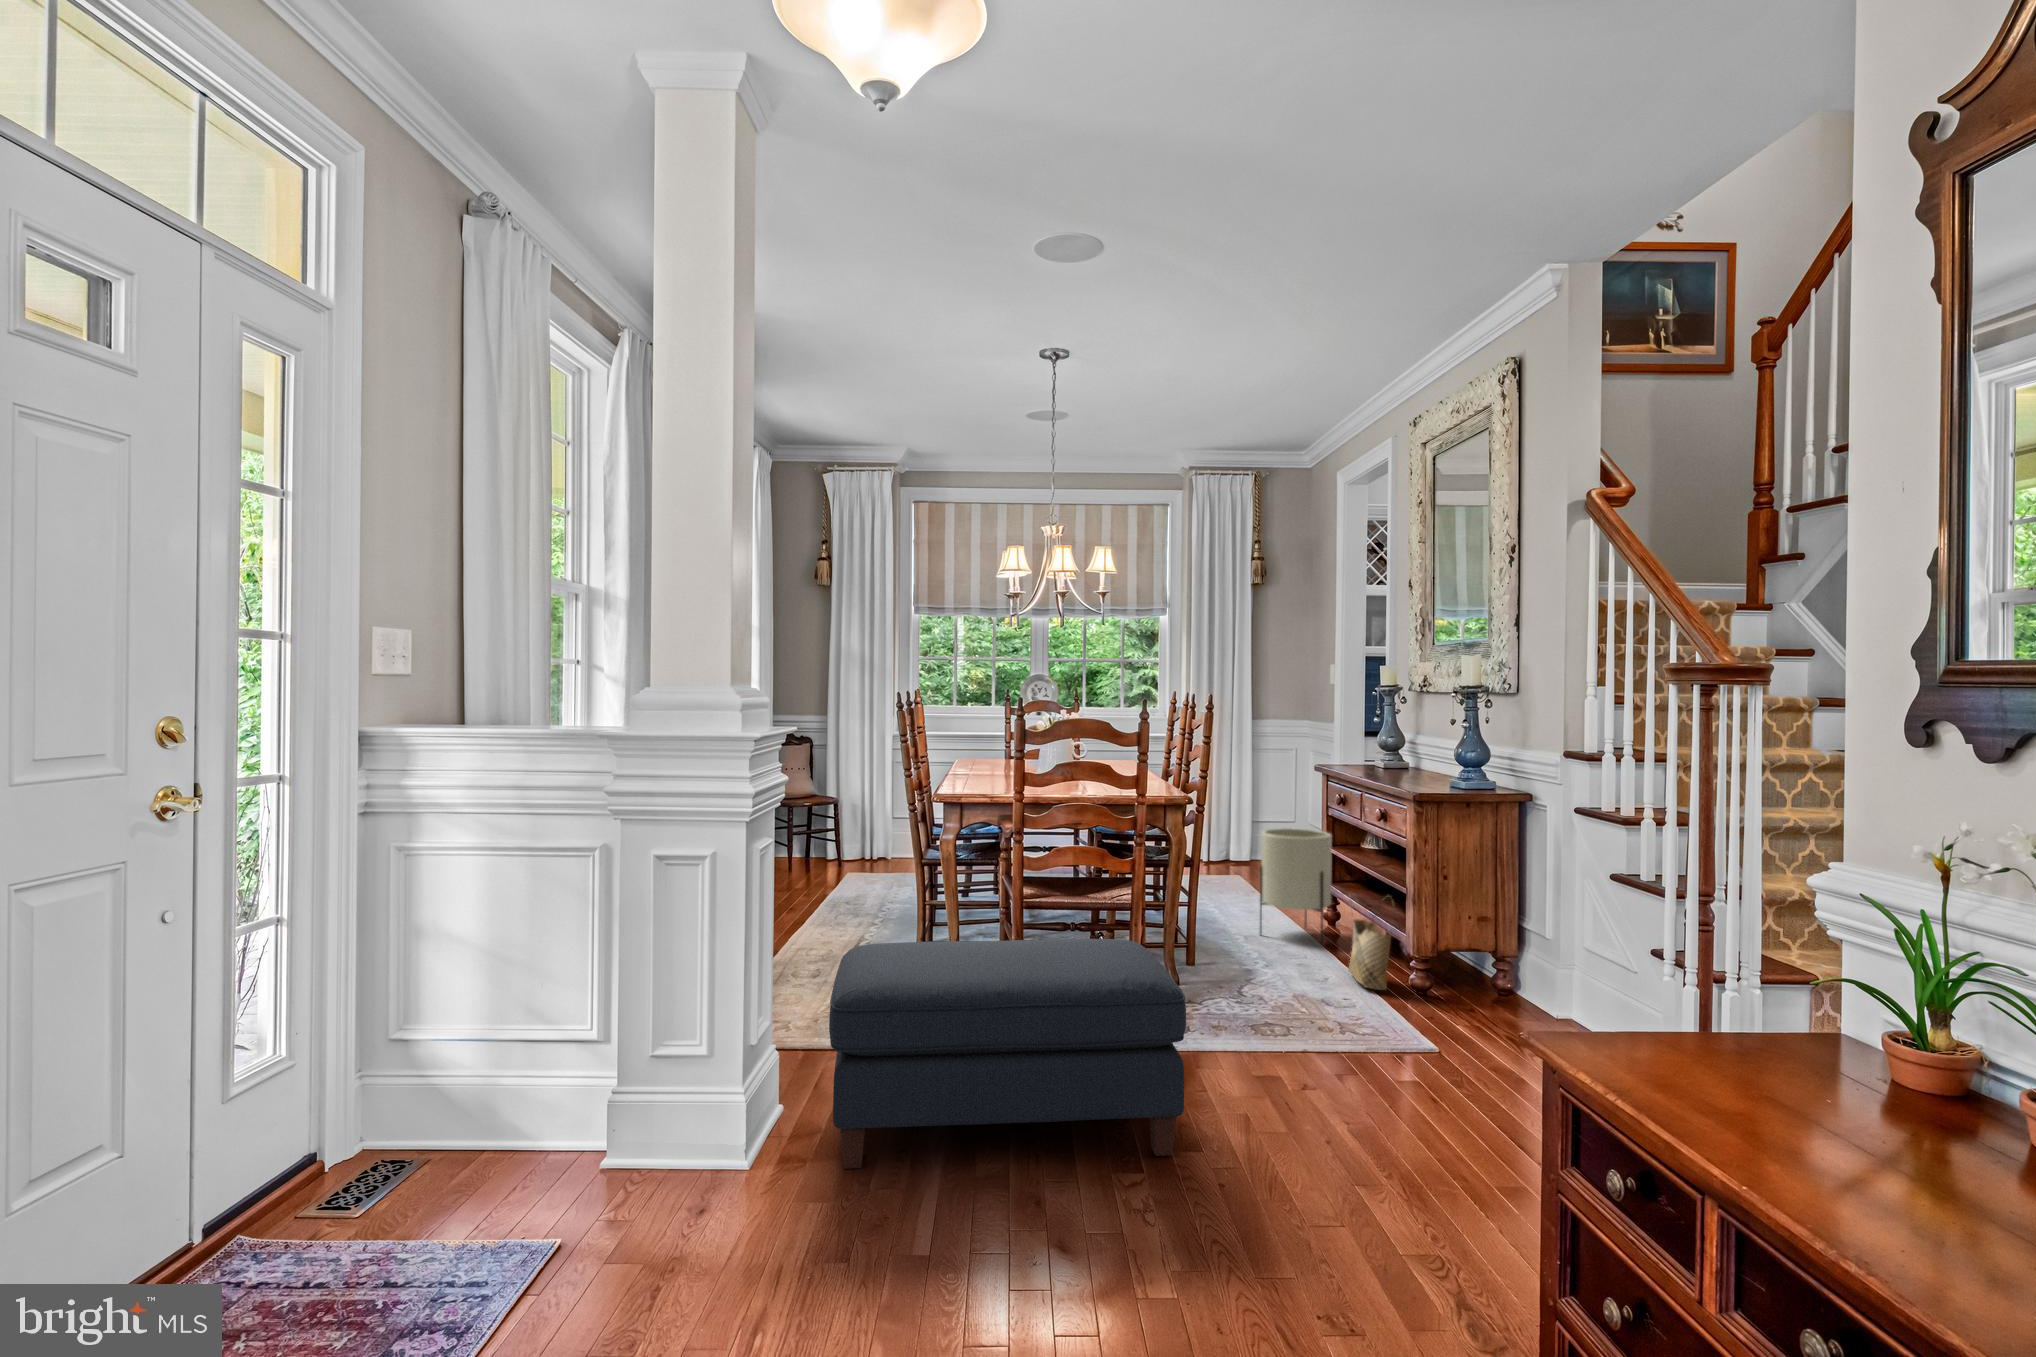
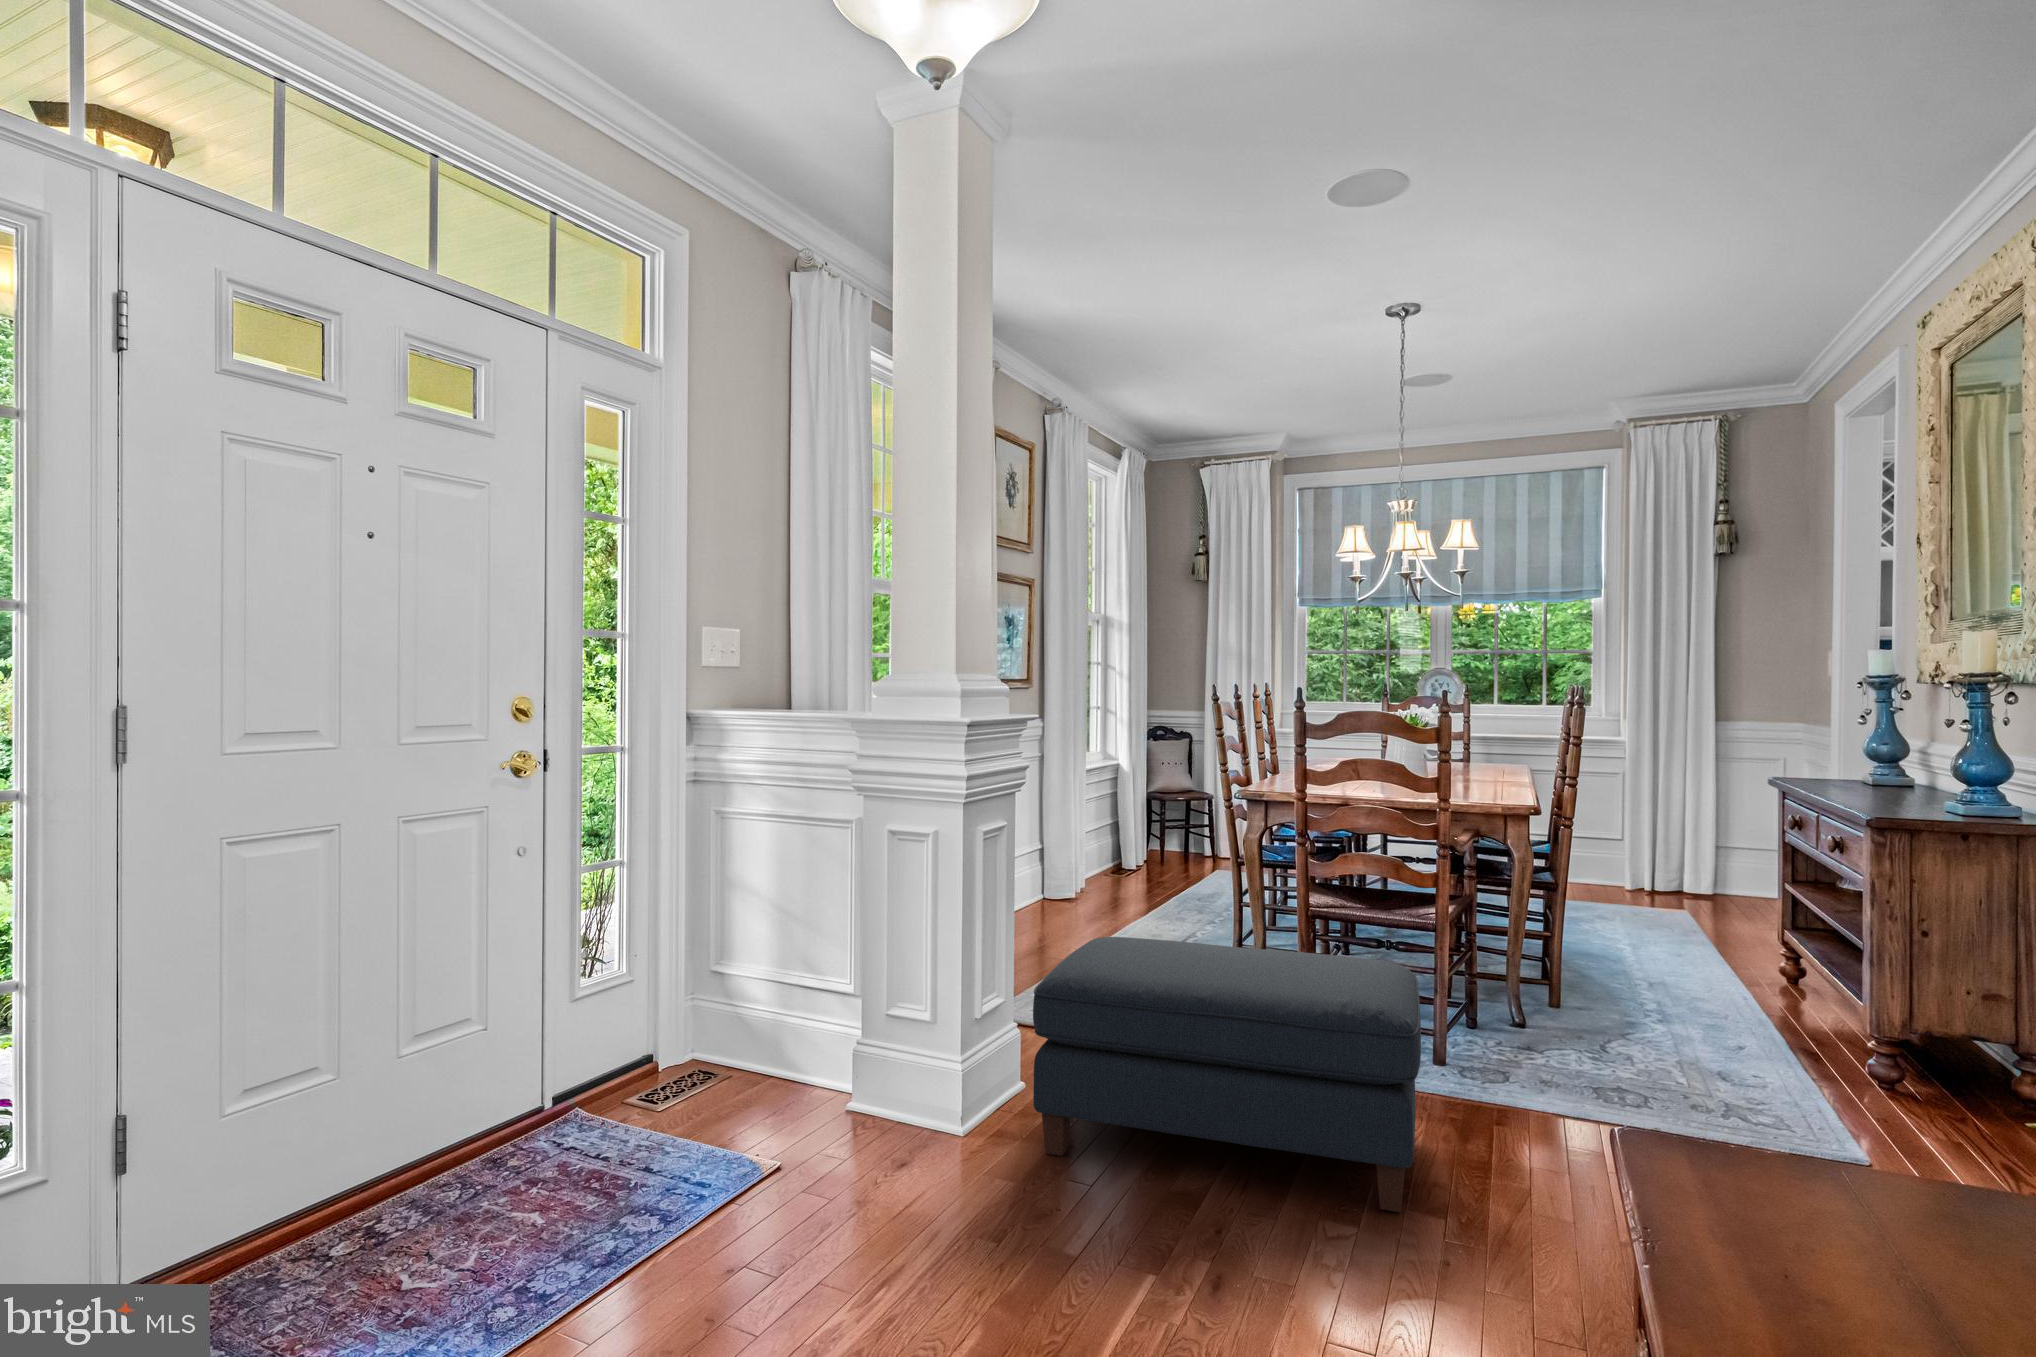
planter: present [1260,828,1332,943] -> none [1674,856,1780,1006]
woven basket: present [1348,895,1393,990] -> none [1776,942,1842,1074]

